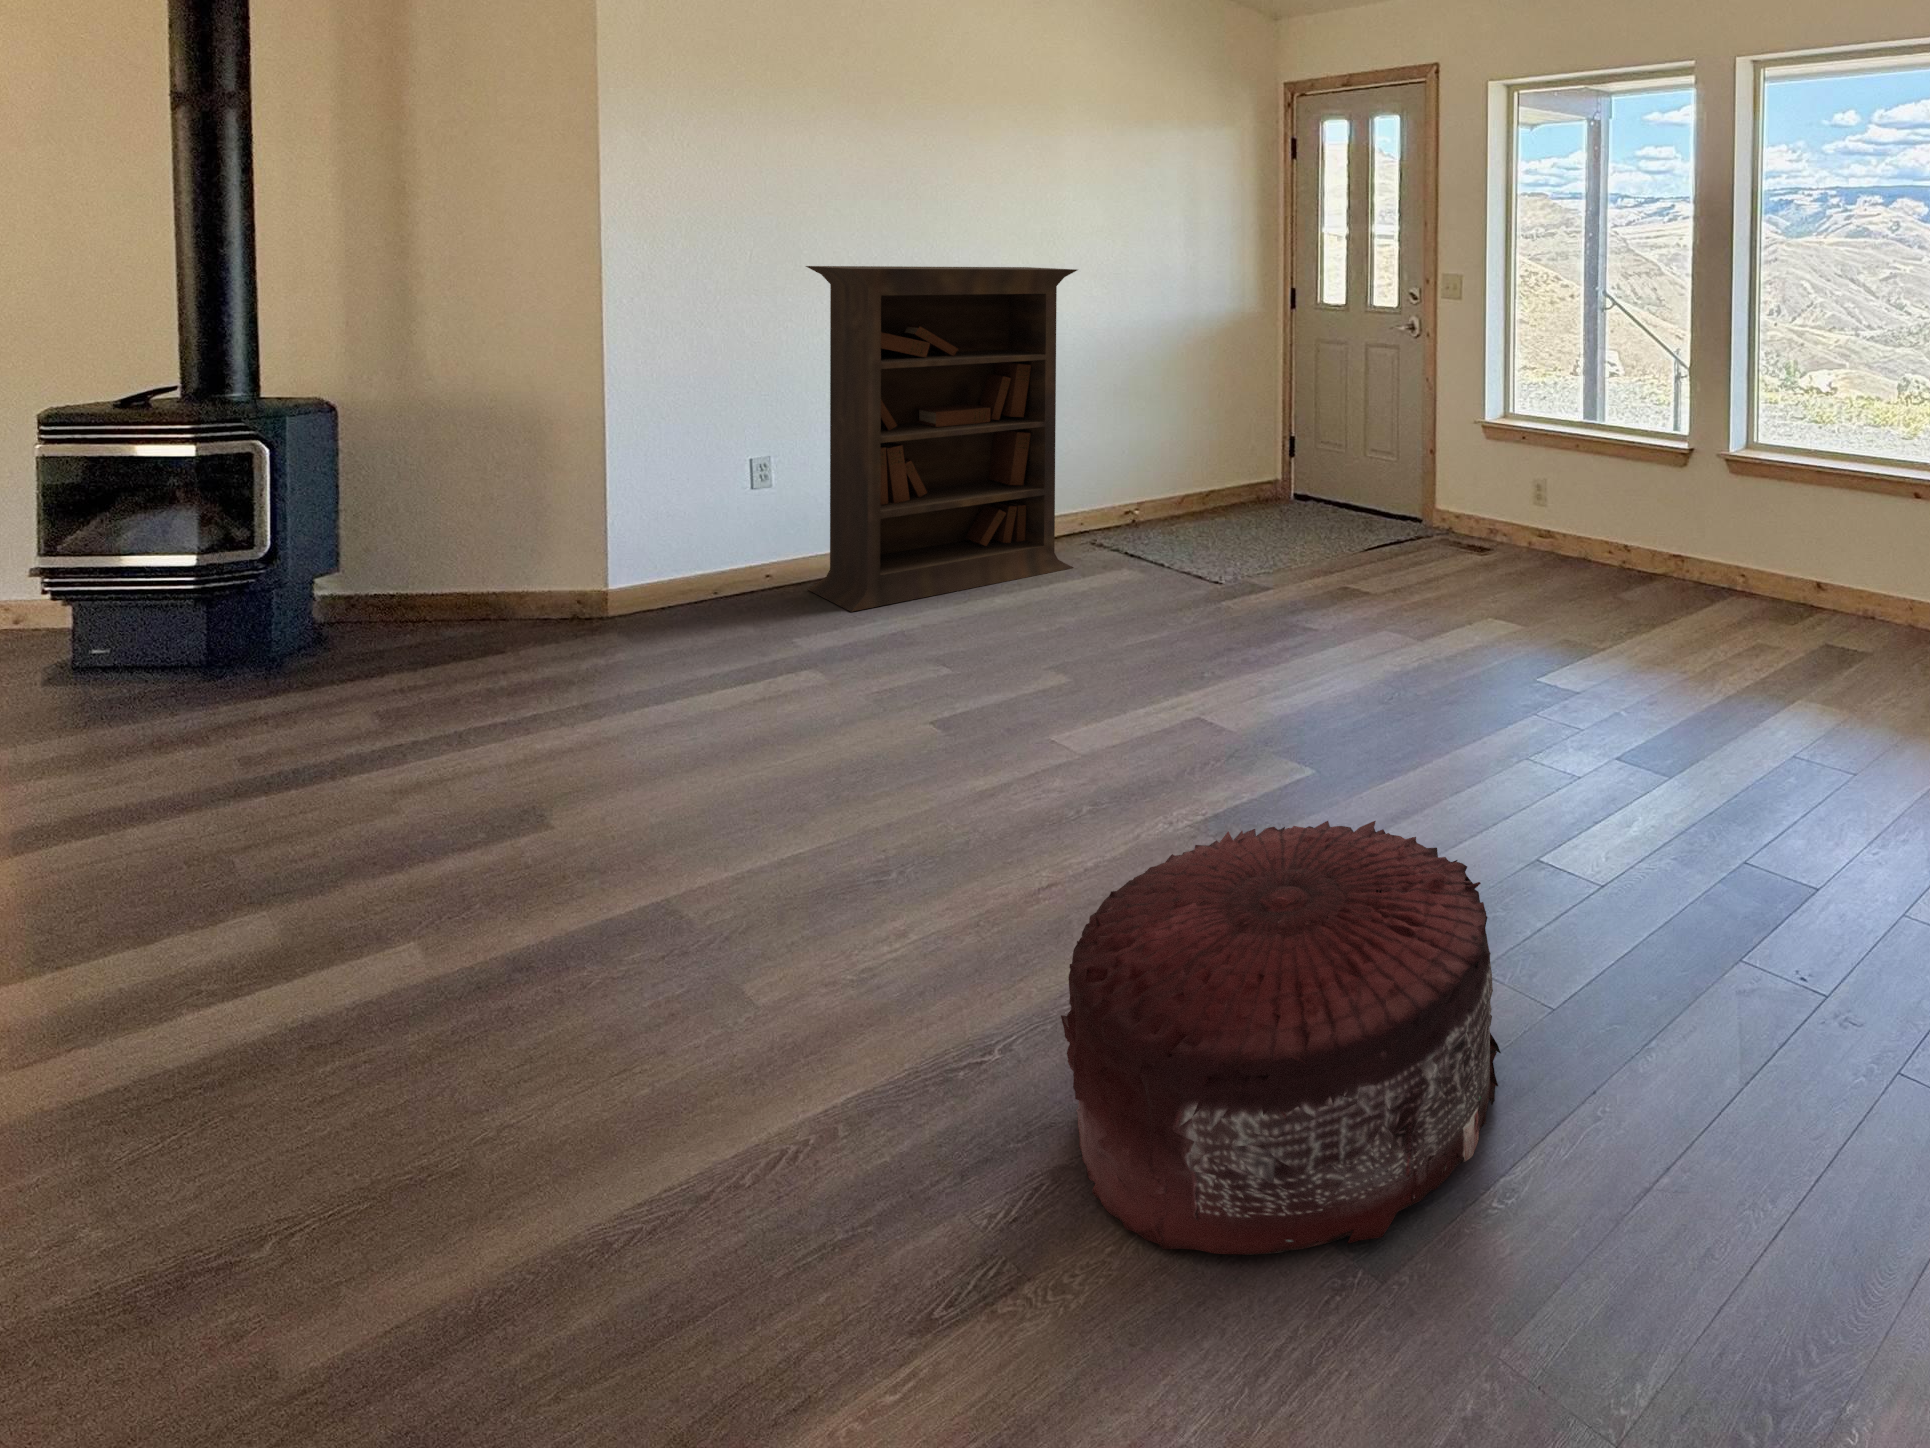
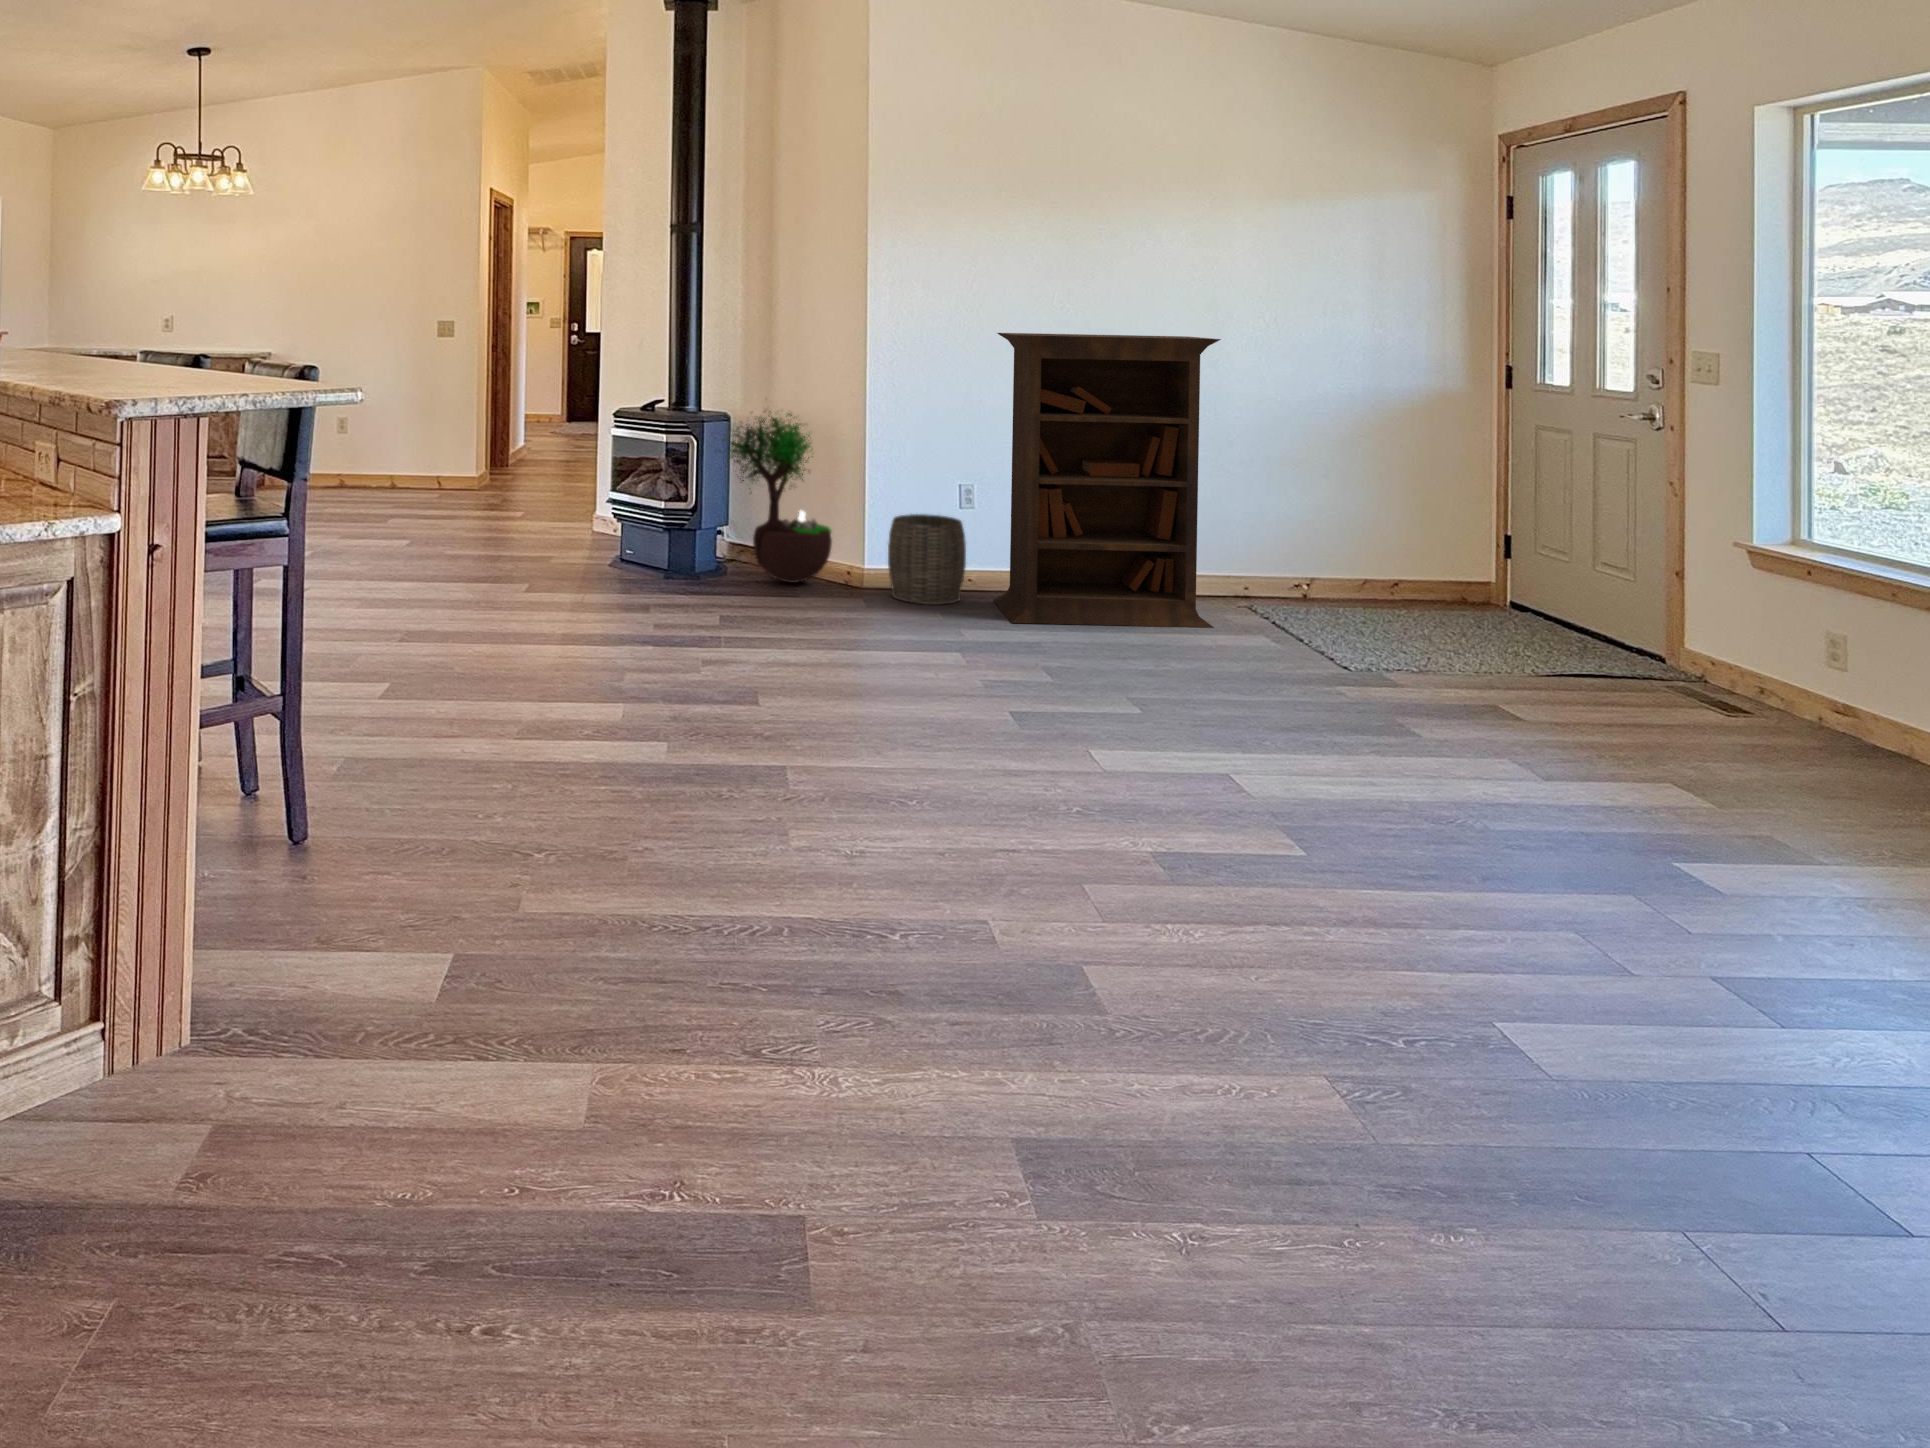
potted tree: none [319,367,551,629] -> present [722,411,832,583]
woven basket: none [651,498,769,617] -> present [888,514,966,605]
pouf: present [1061,821,1501,1255] -> none [887,831,1276,1187]

